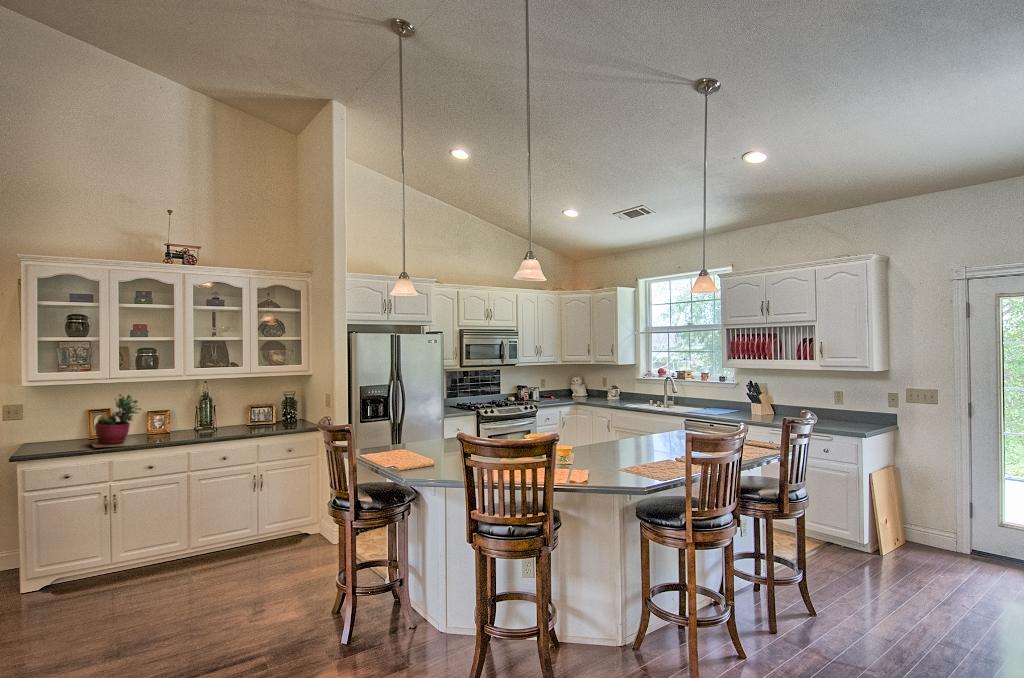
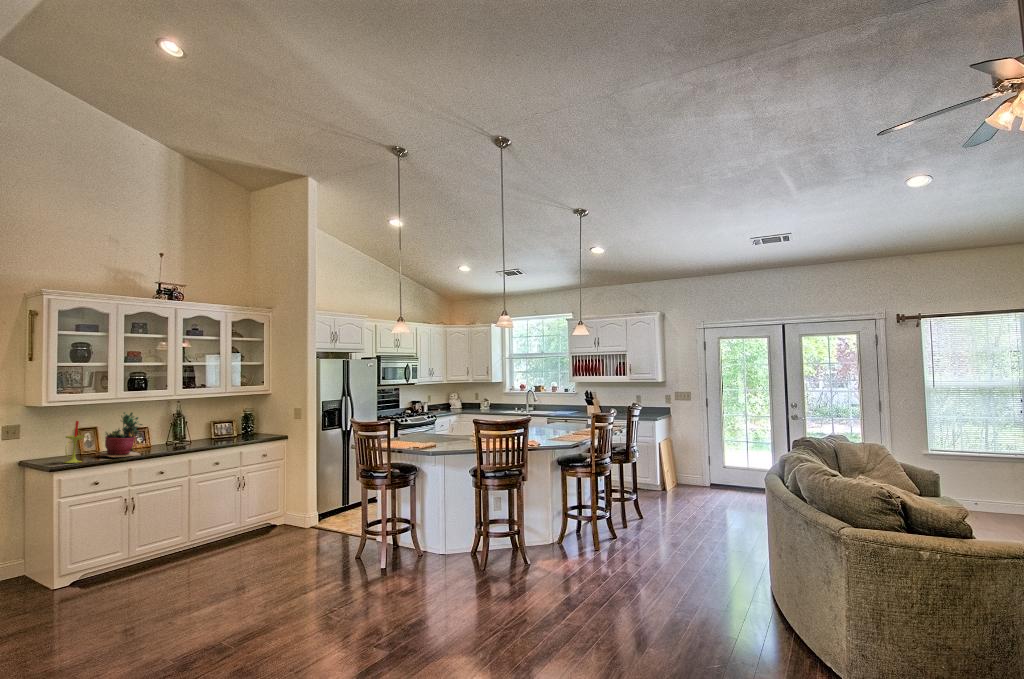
candle: none [39,402,68,452] -> present [64,421,85,463]

